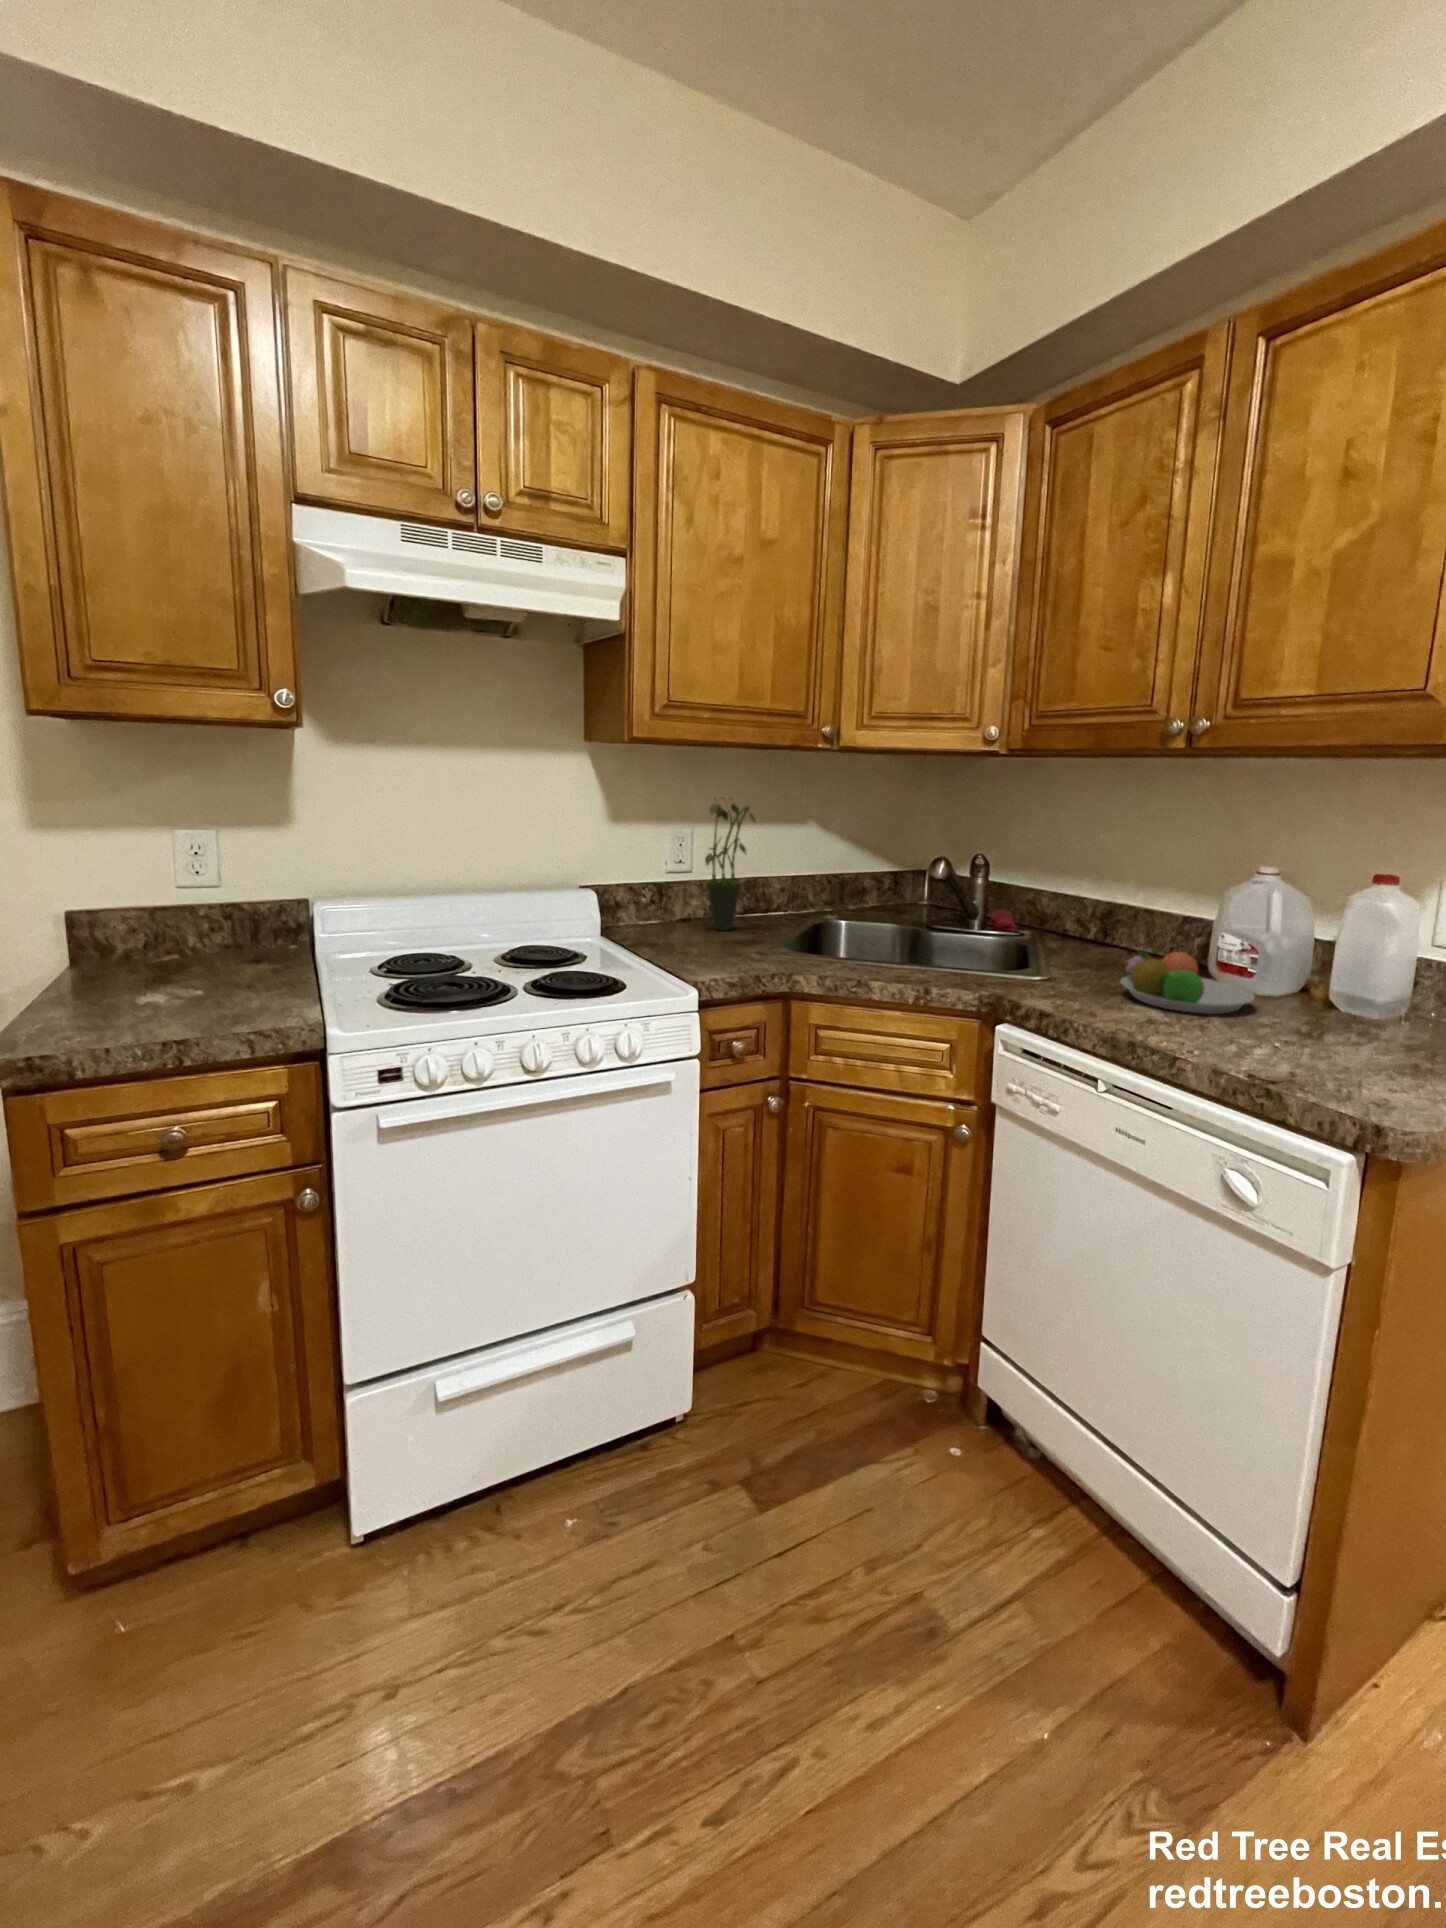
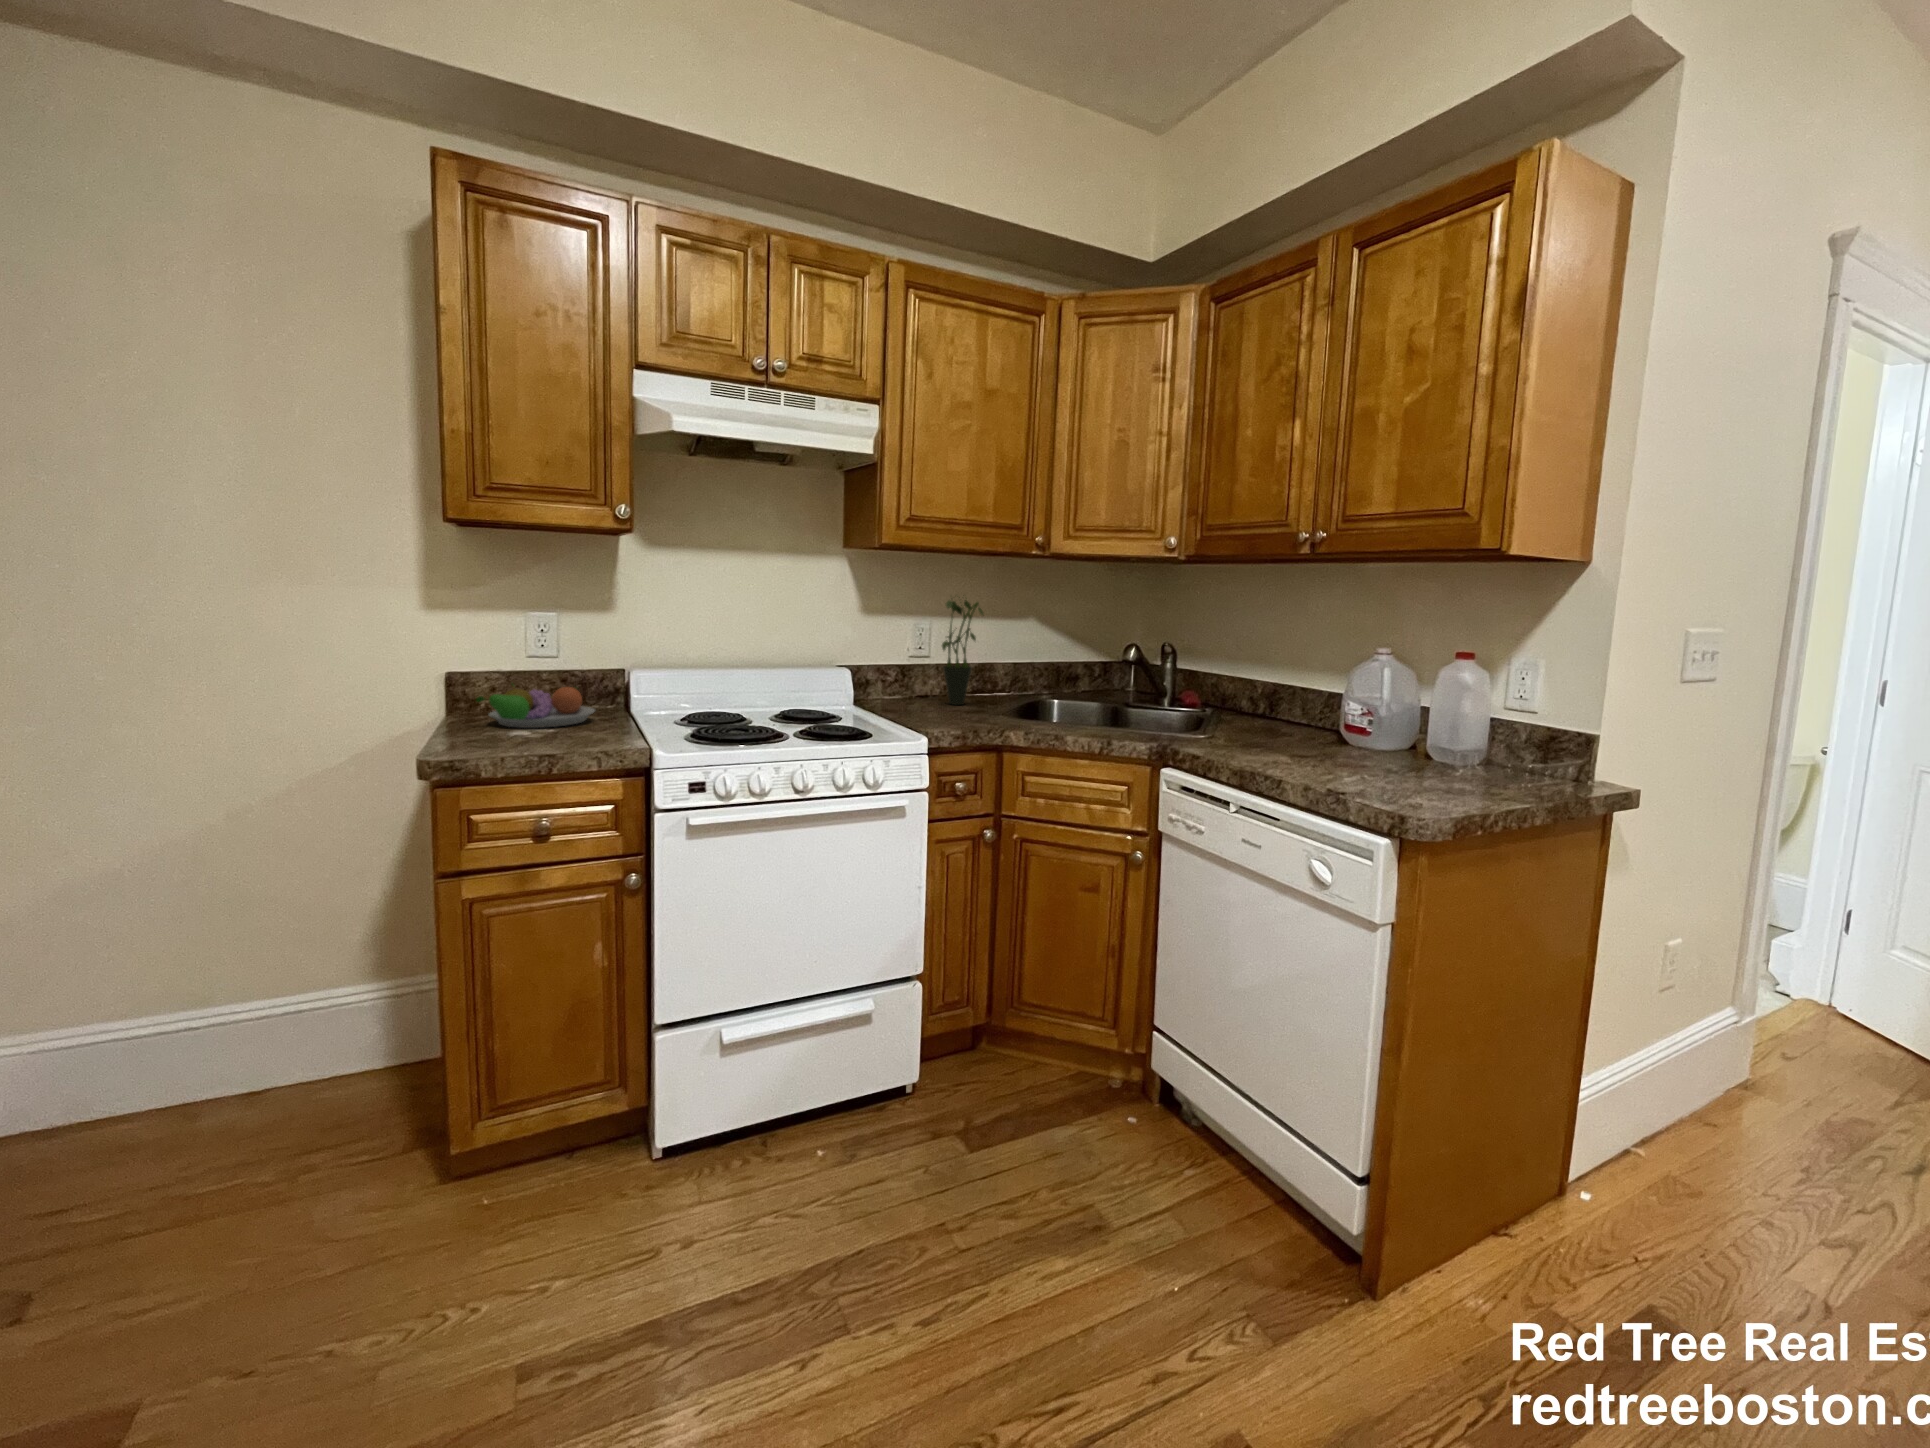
fruit bowl: present [1121,951,1255,1014] -> present [476,684,595,728]

